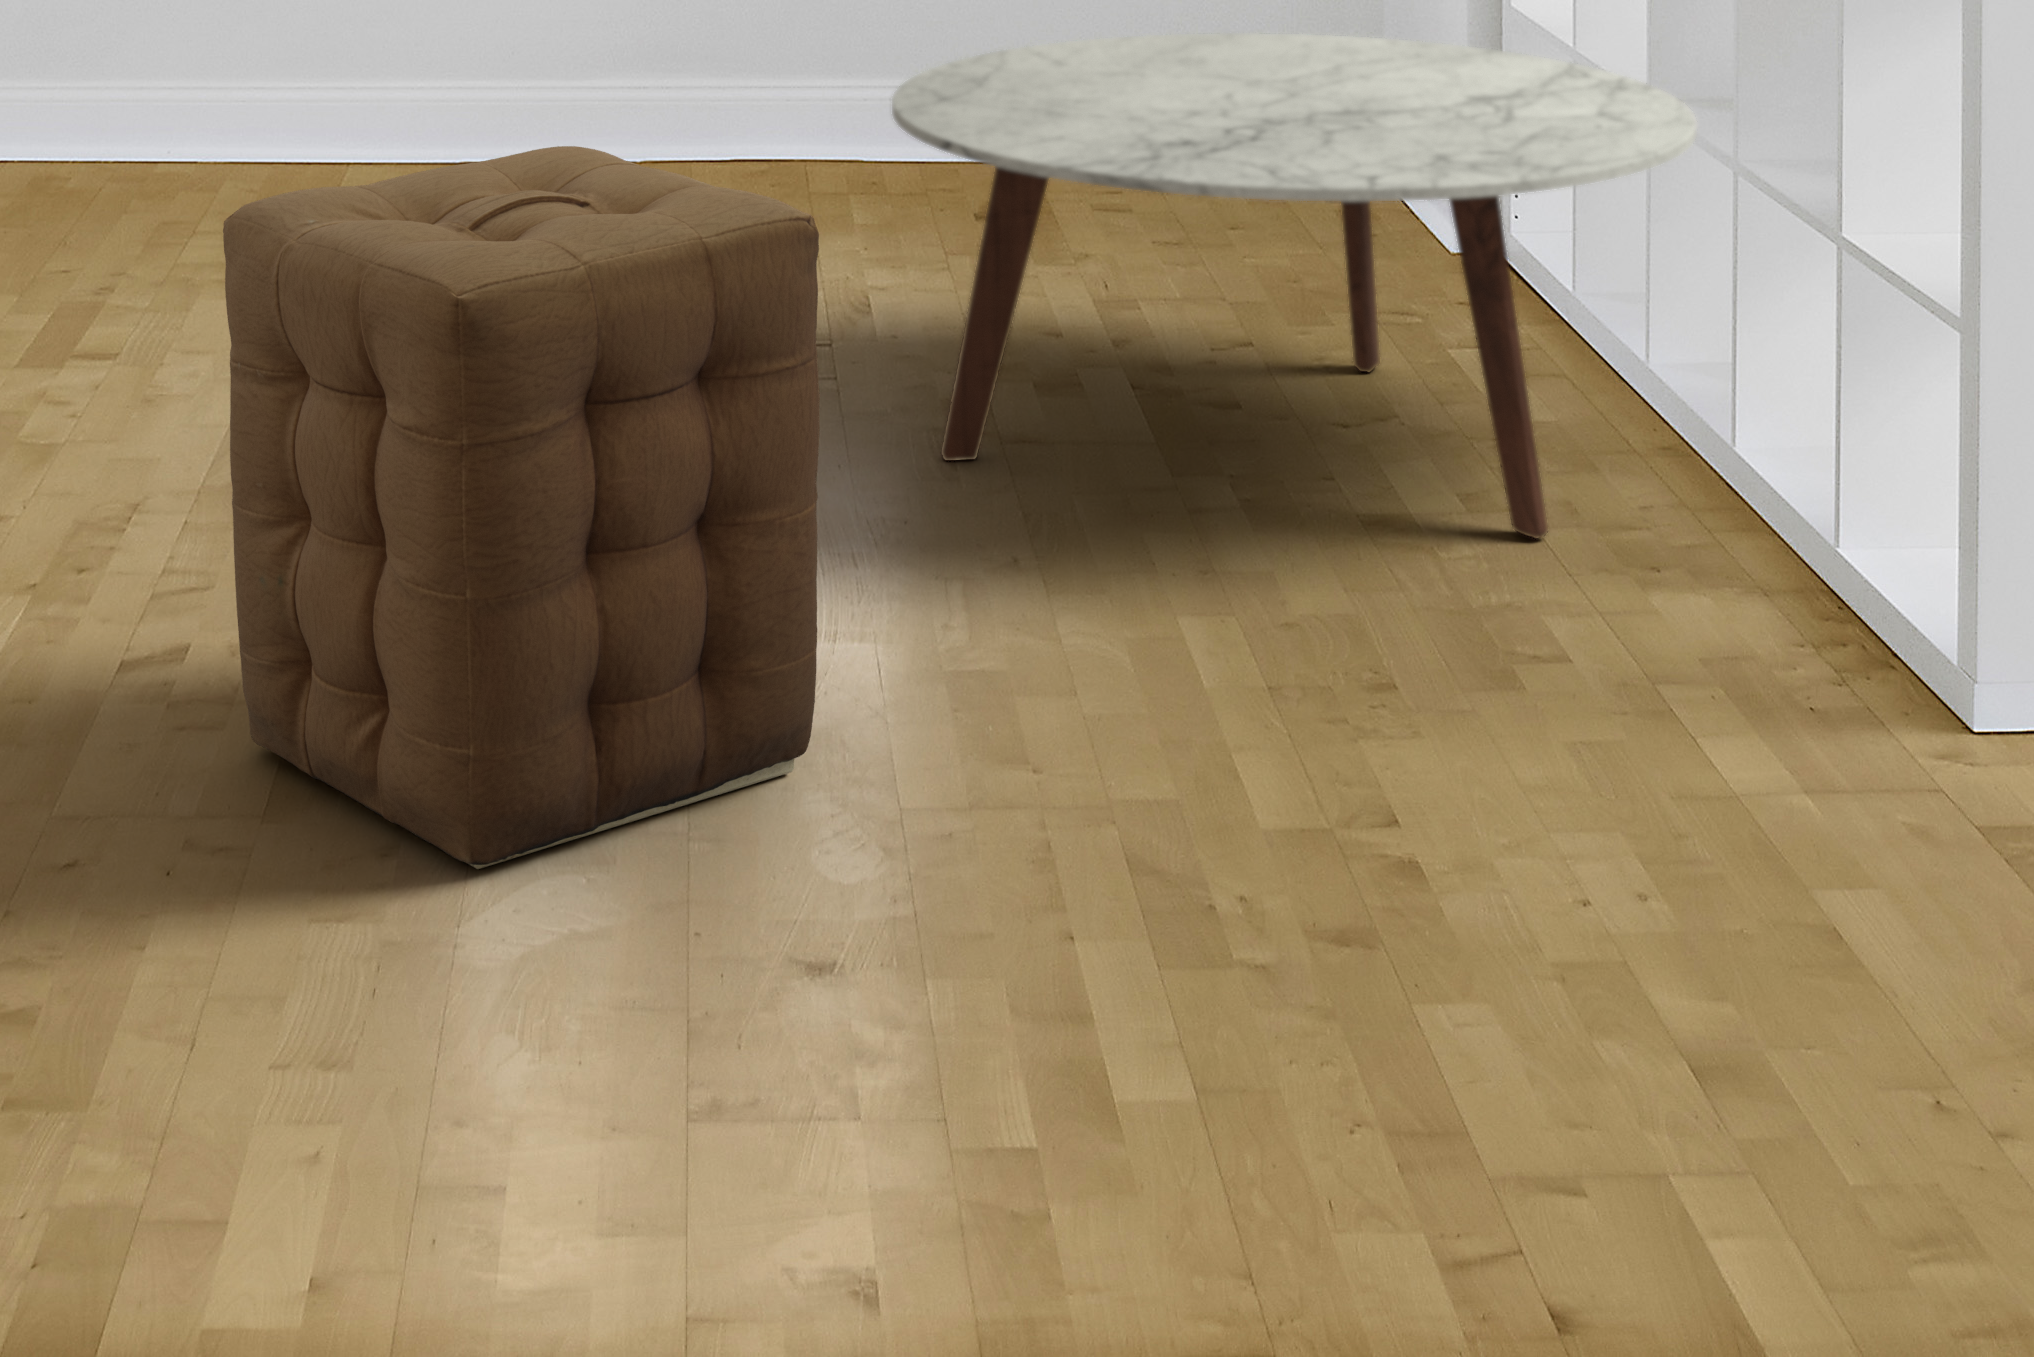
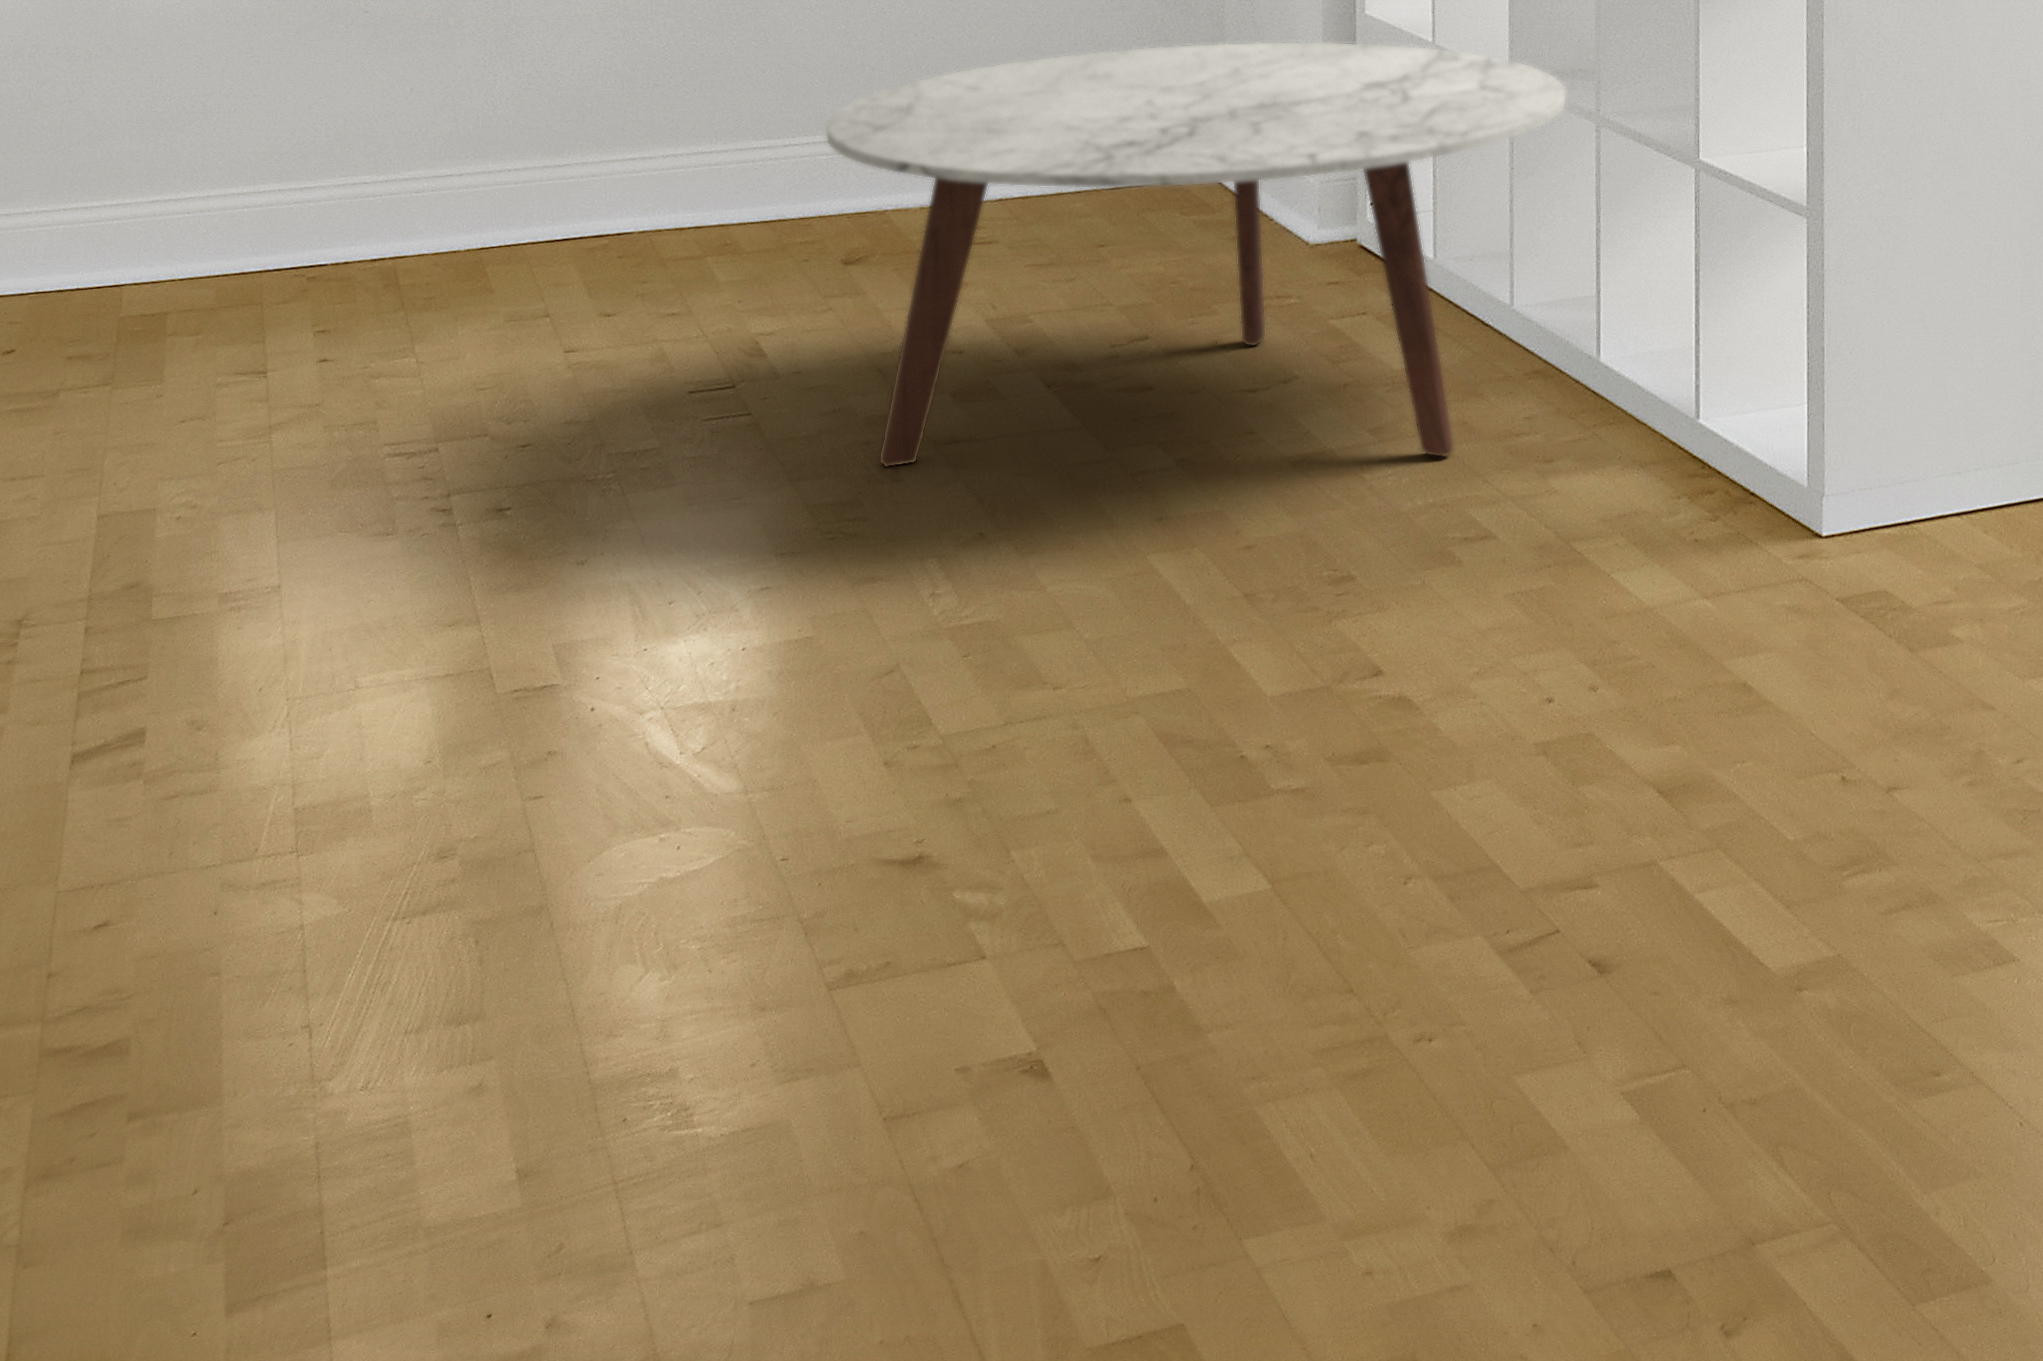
ottoman: present [223,146,820,869] -> none [247,190,868,861]

